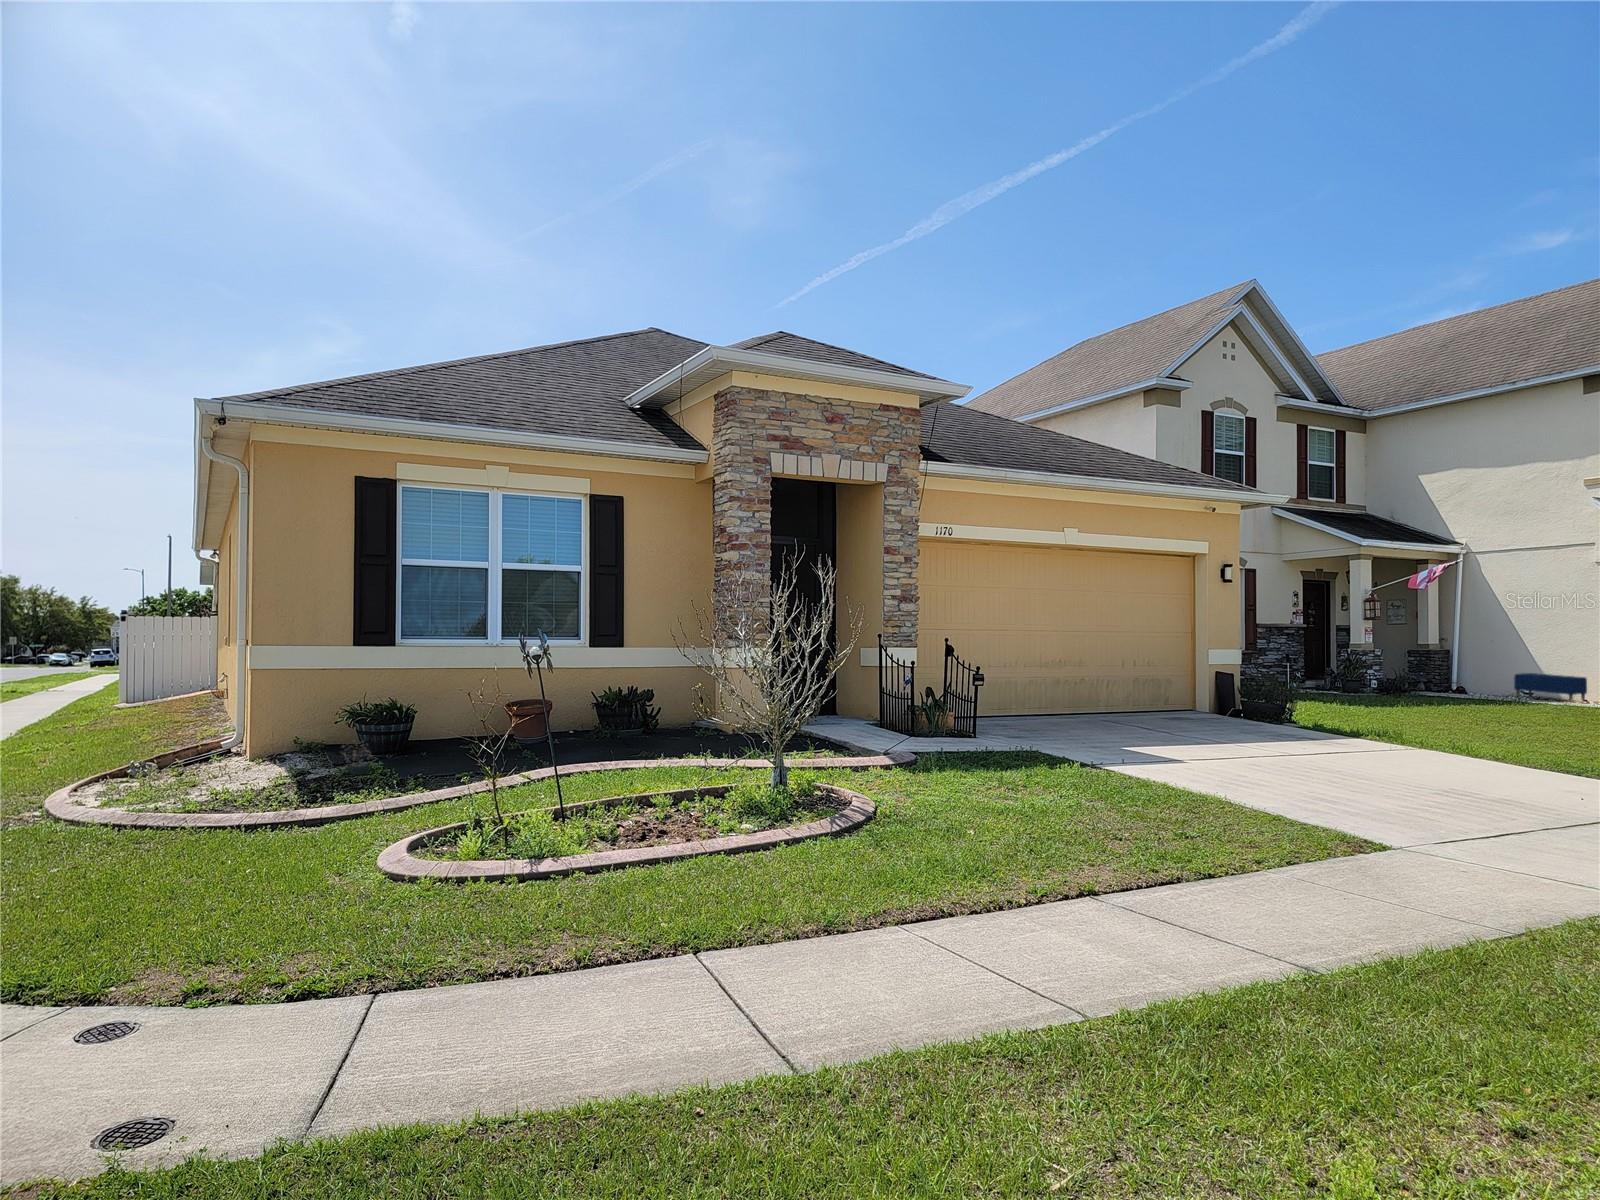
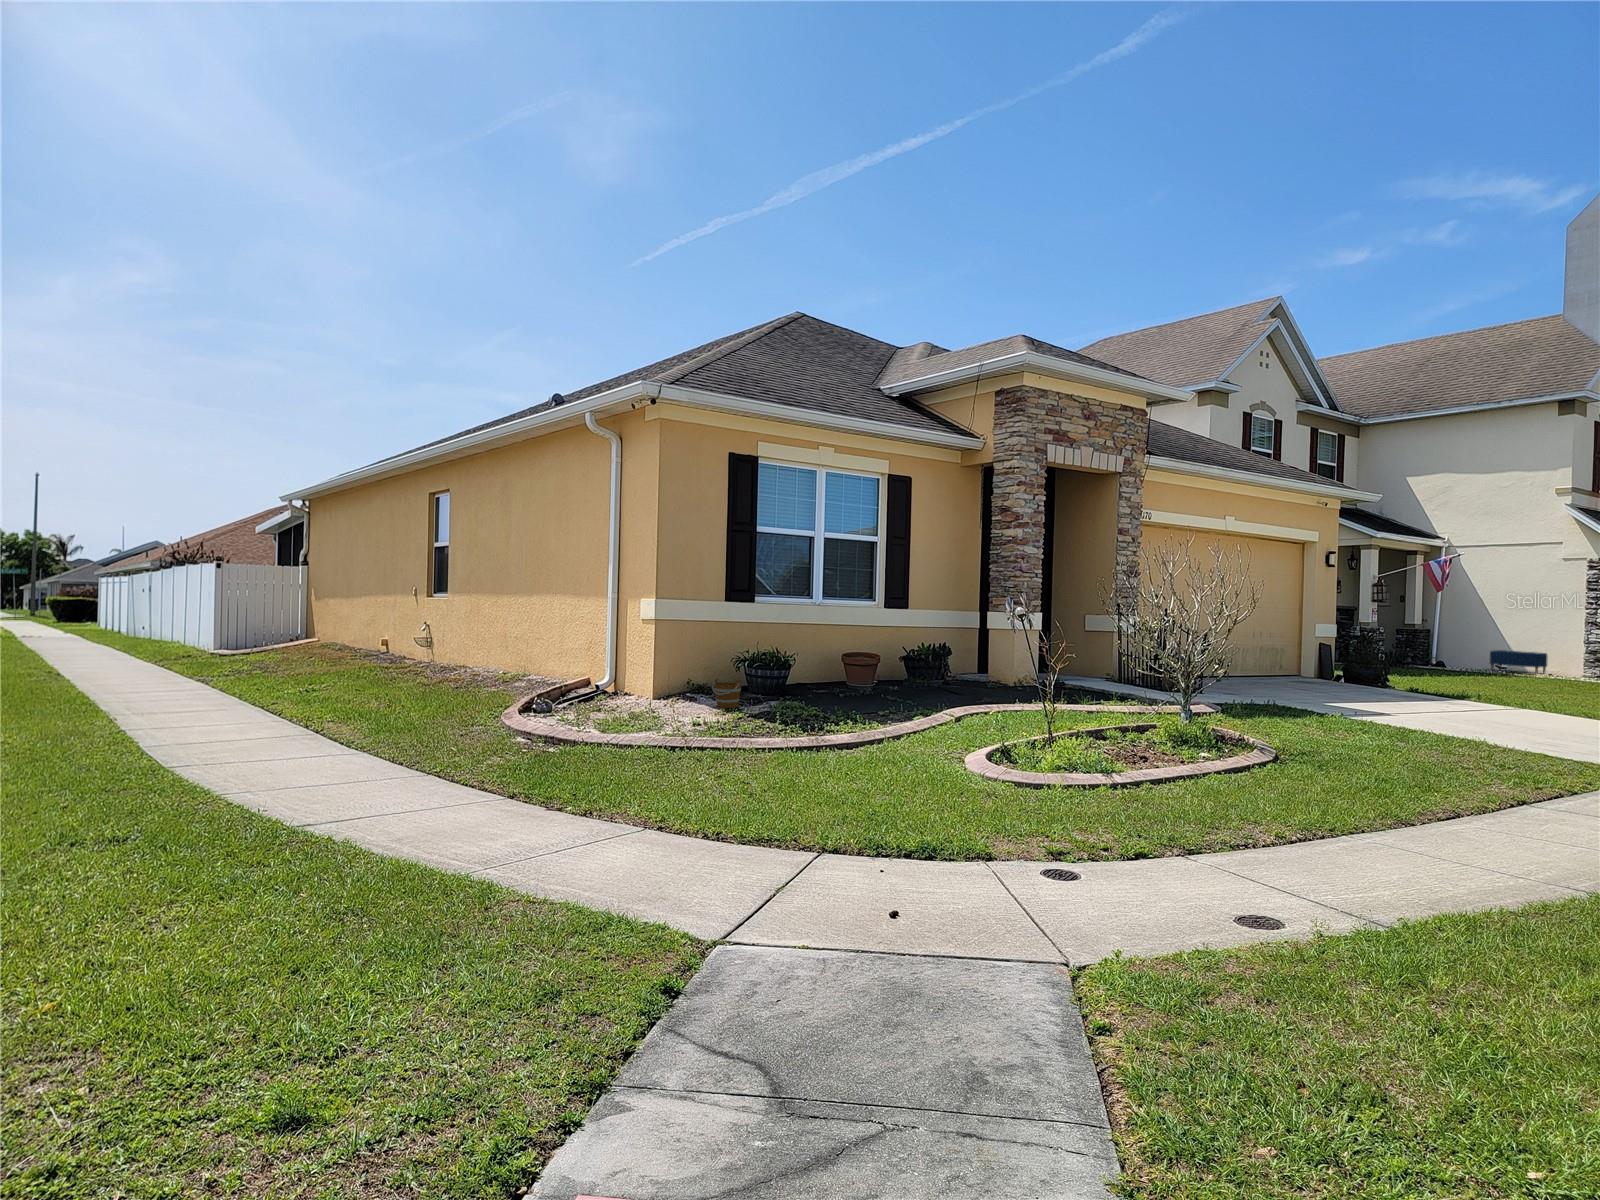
bucket: none [297,730,333,764] -> present [712,679,741,708]
decorative plant: present [344,741,371,775] -> none [779,685,812,715]

